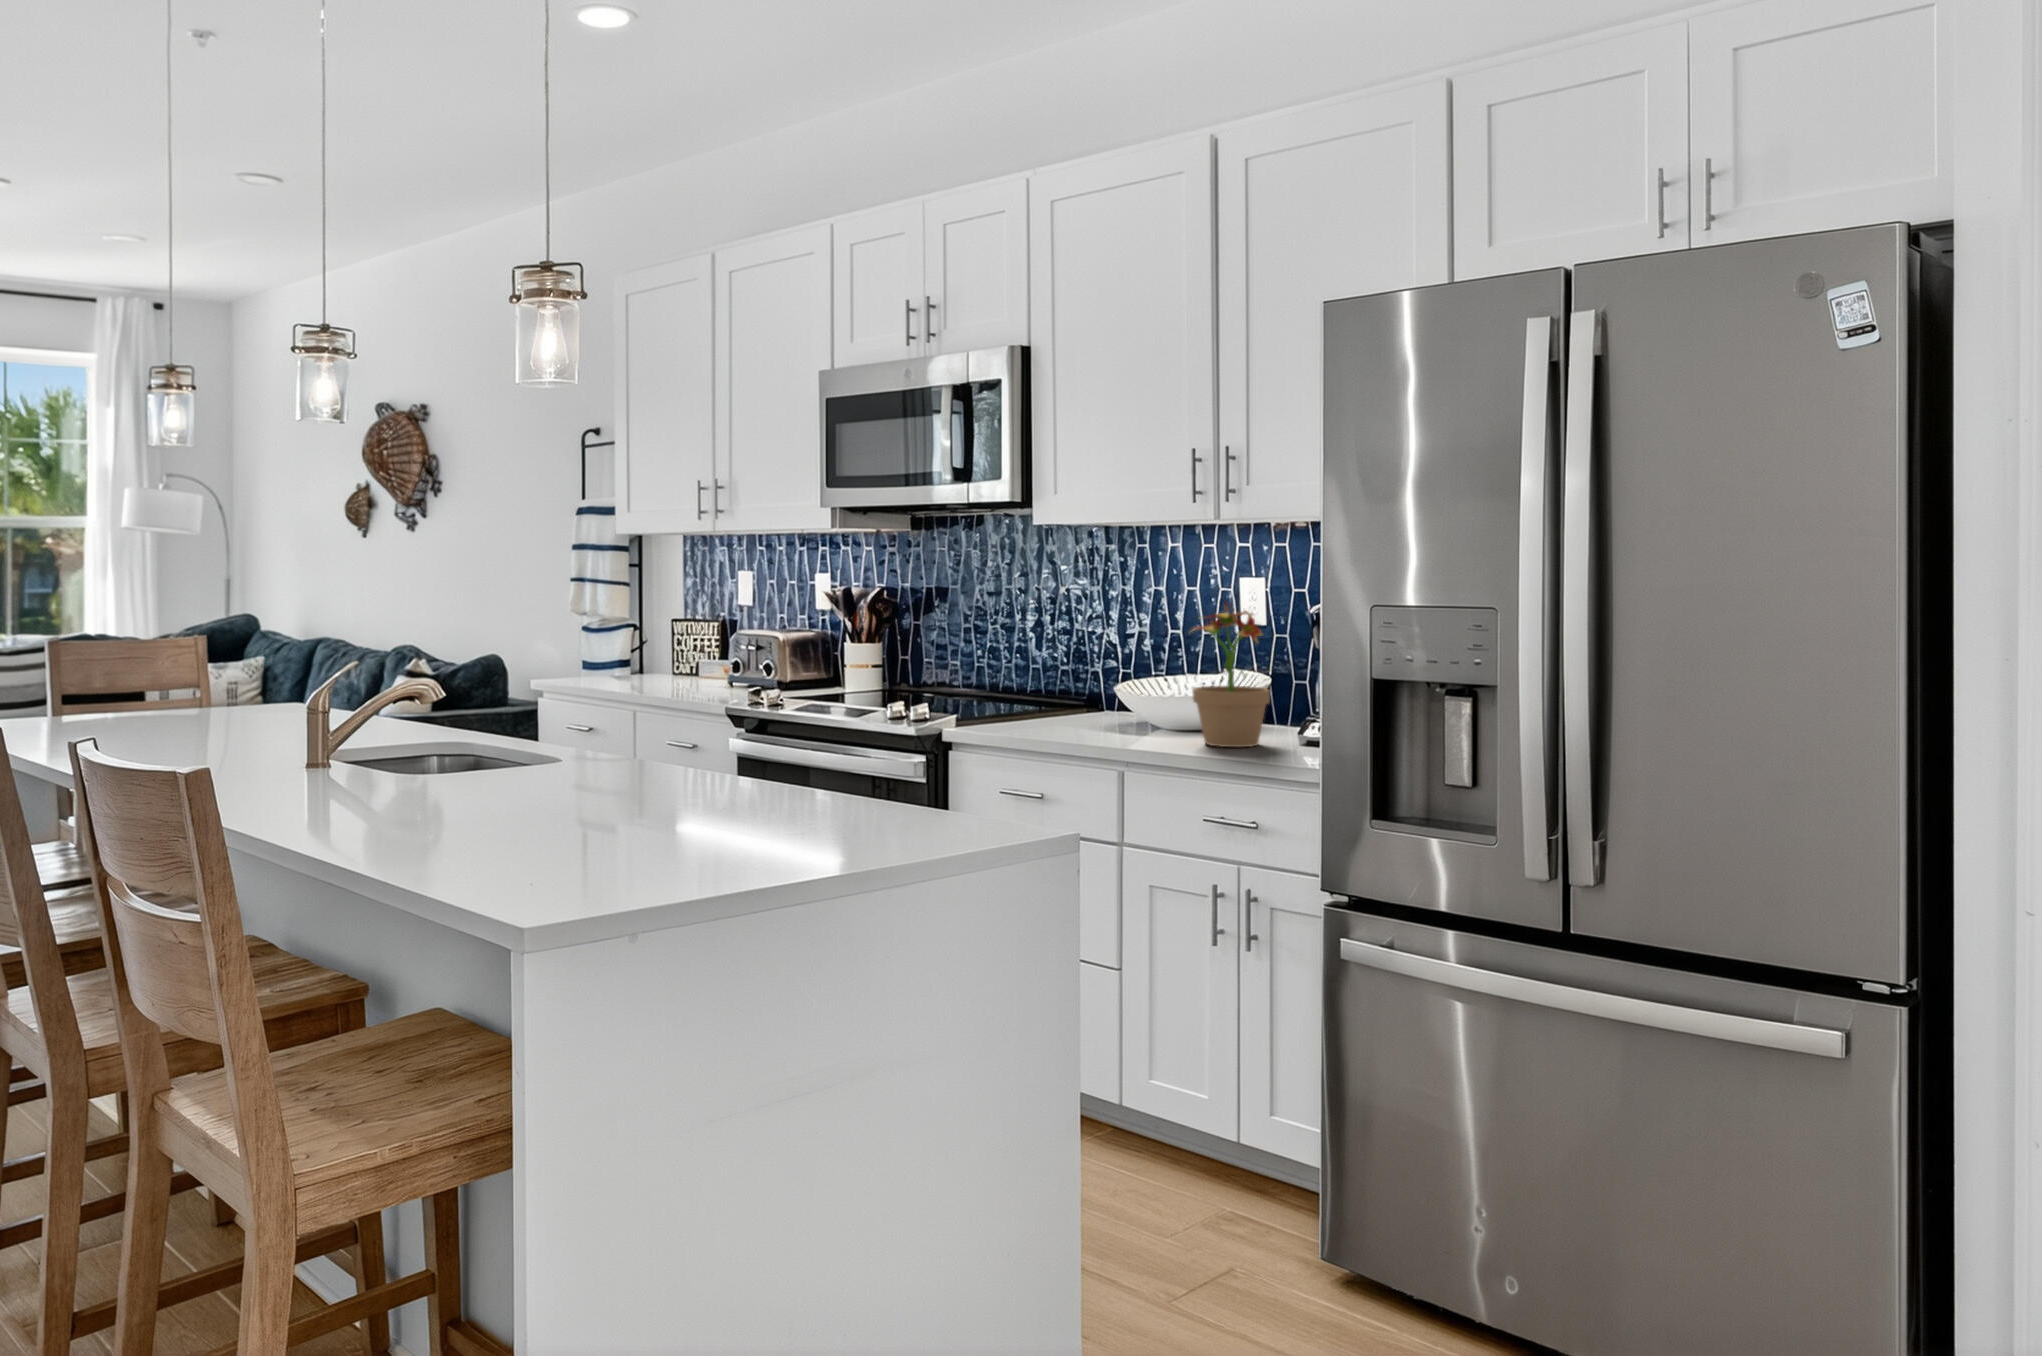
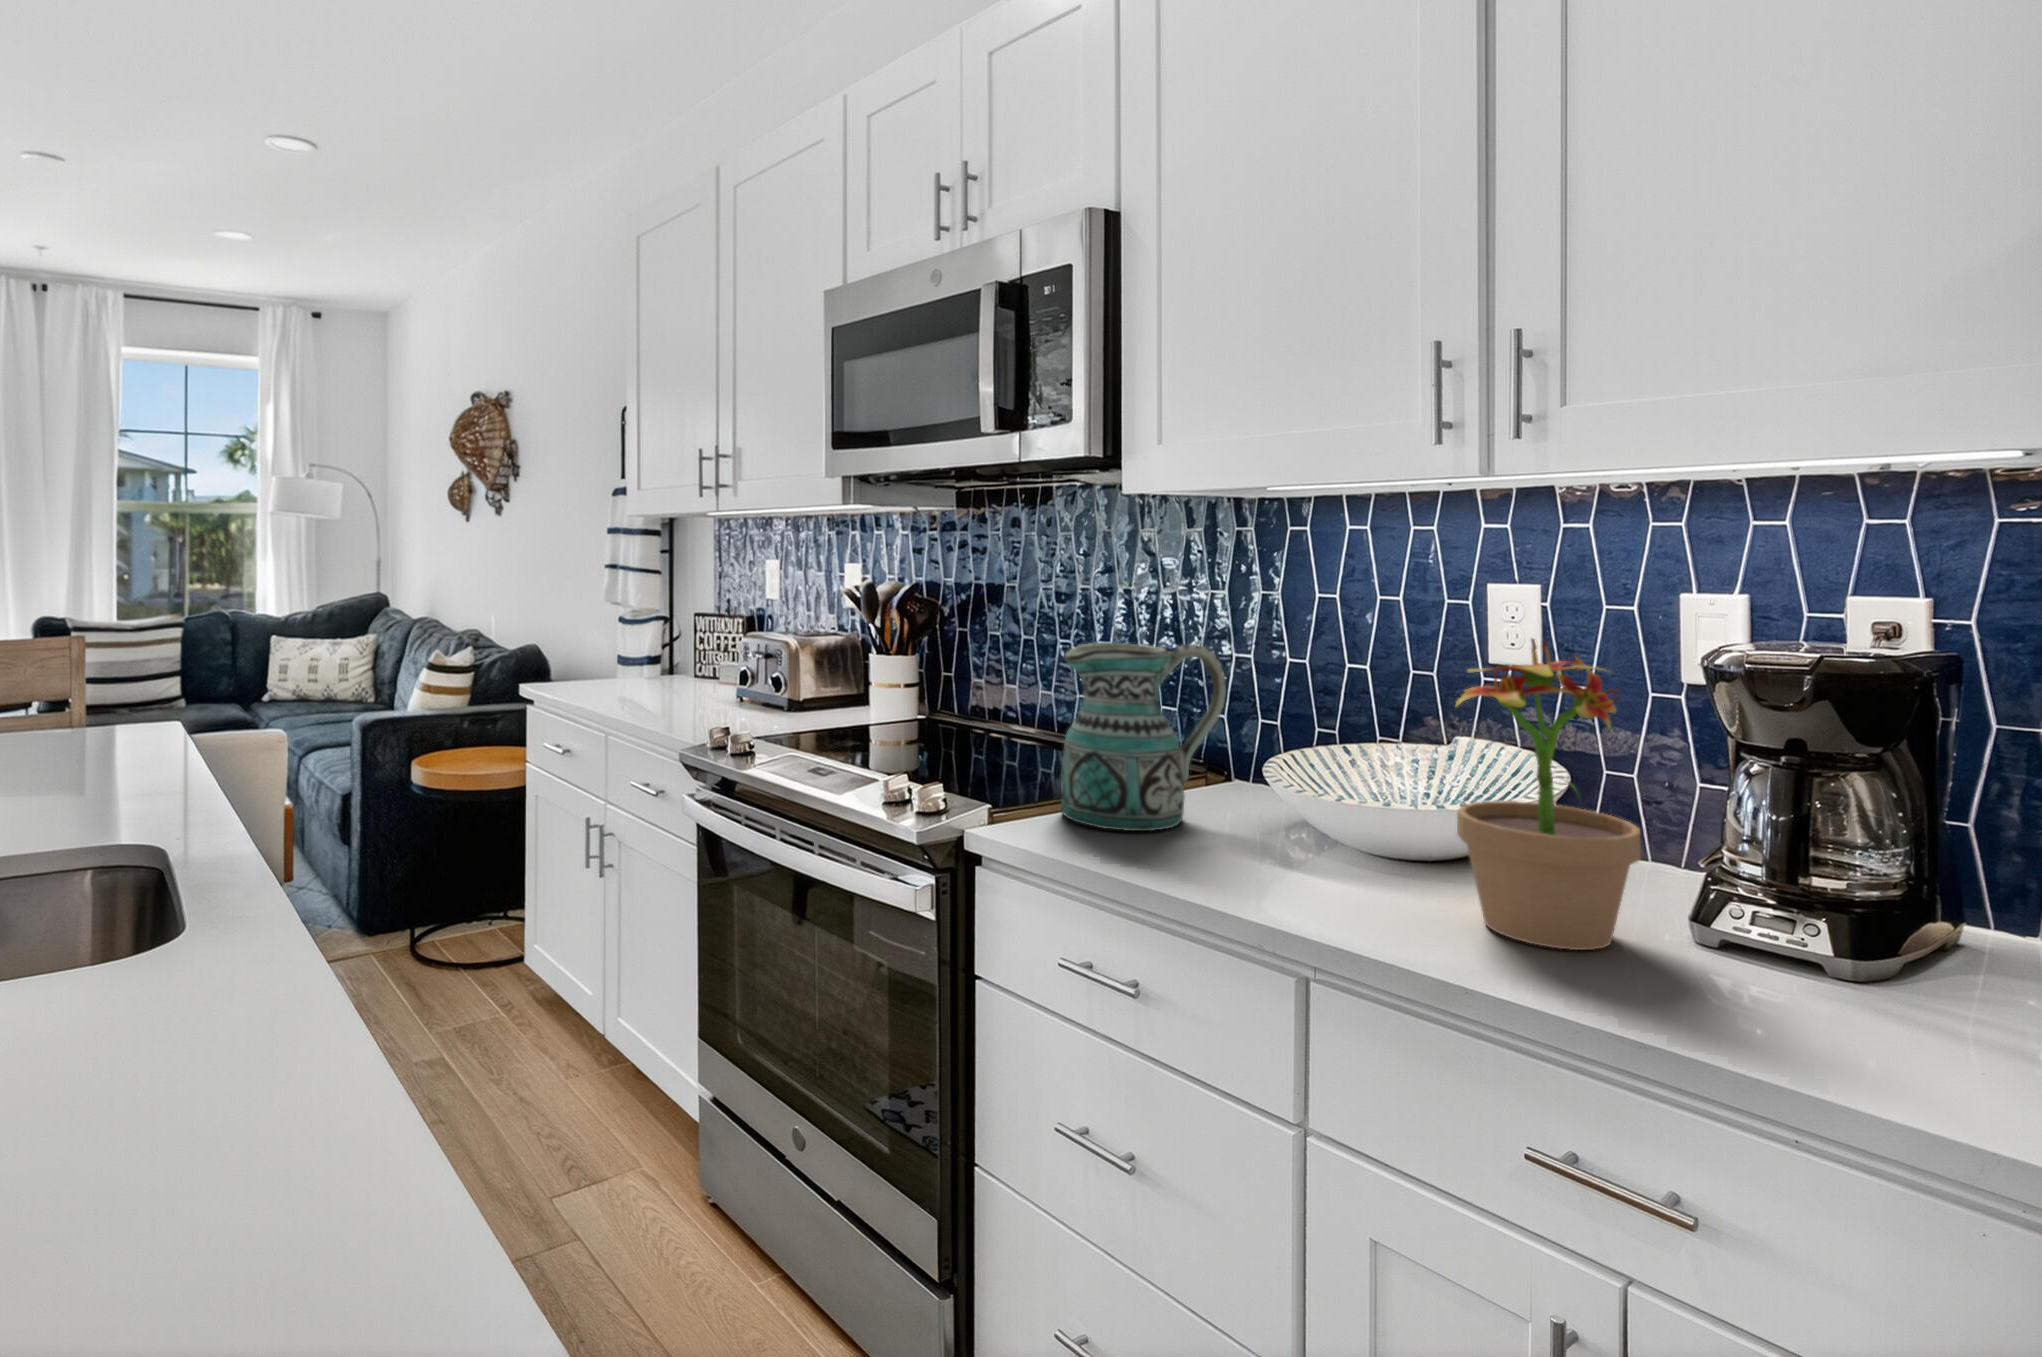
ceramic pitcher: none [996,616,1093,726] -> present [1061,643,1226,831]

